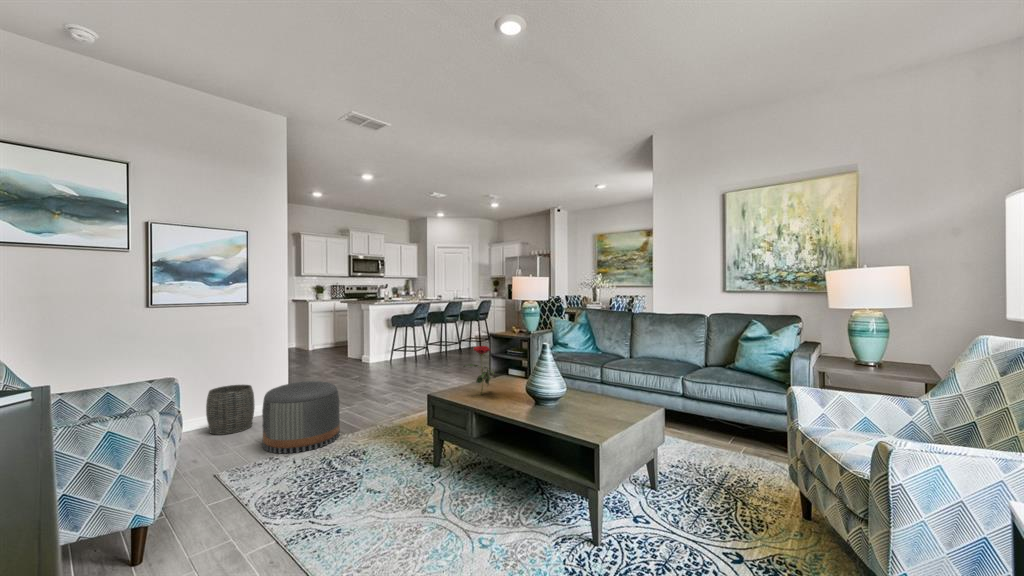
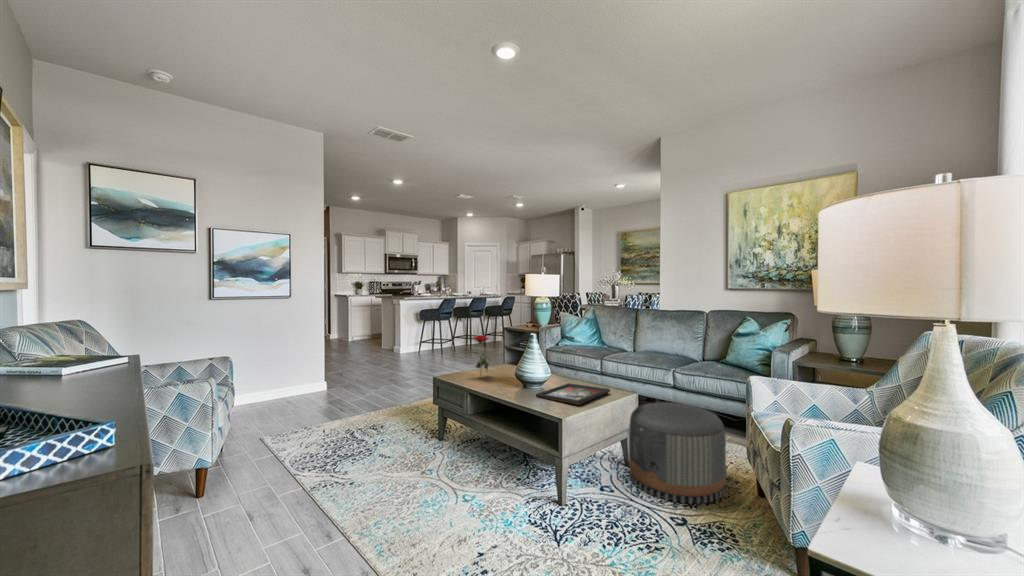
pouf: present [262,381,340,453] -> present [629,402,726,504]
woven basket: present [206,385,255,435] -> none [256,367,296,408]
decorative tray: none [554,398,635,425] -> present [536,383,610,405]

